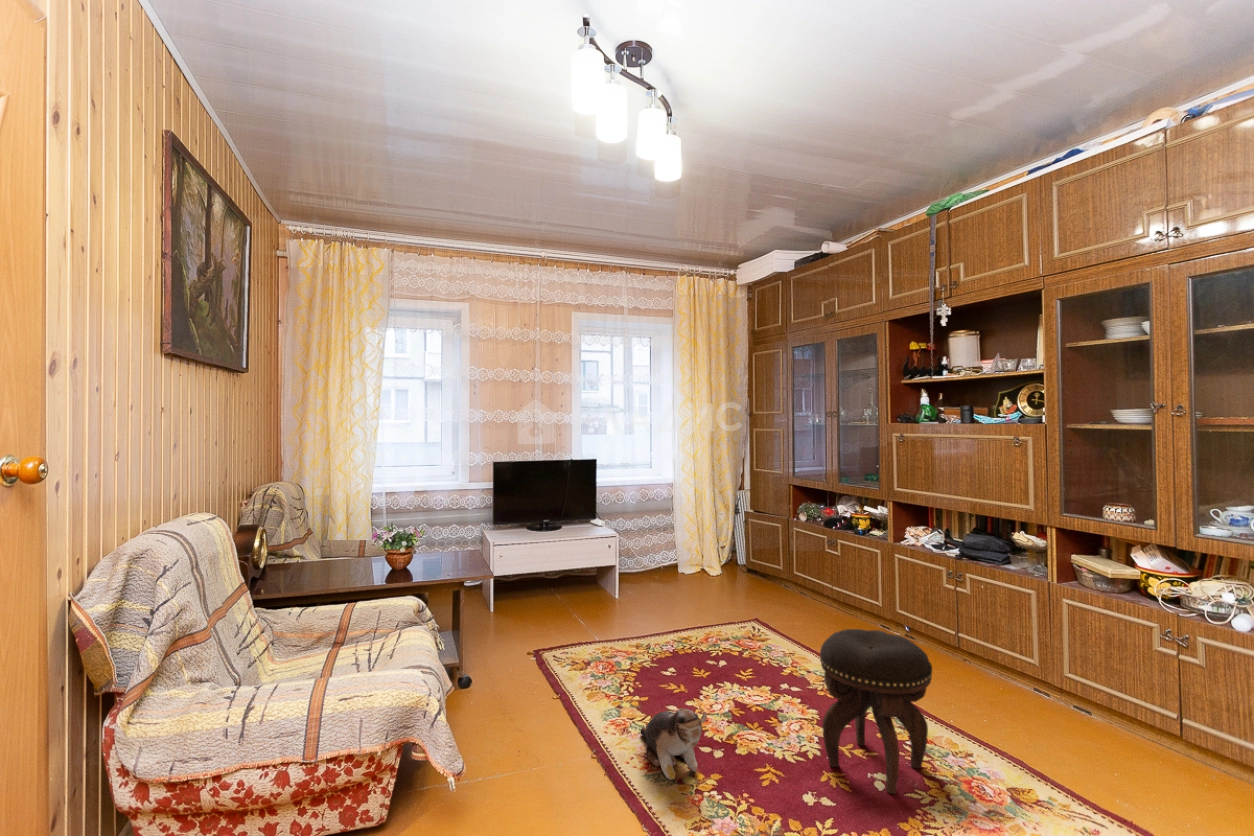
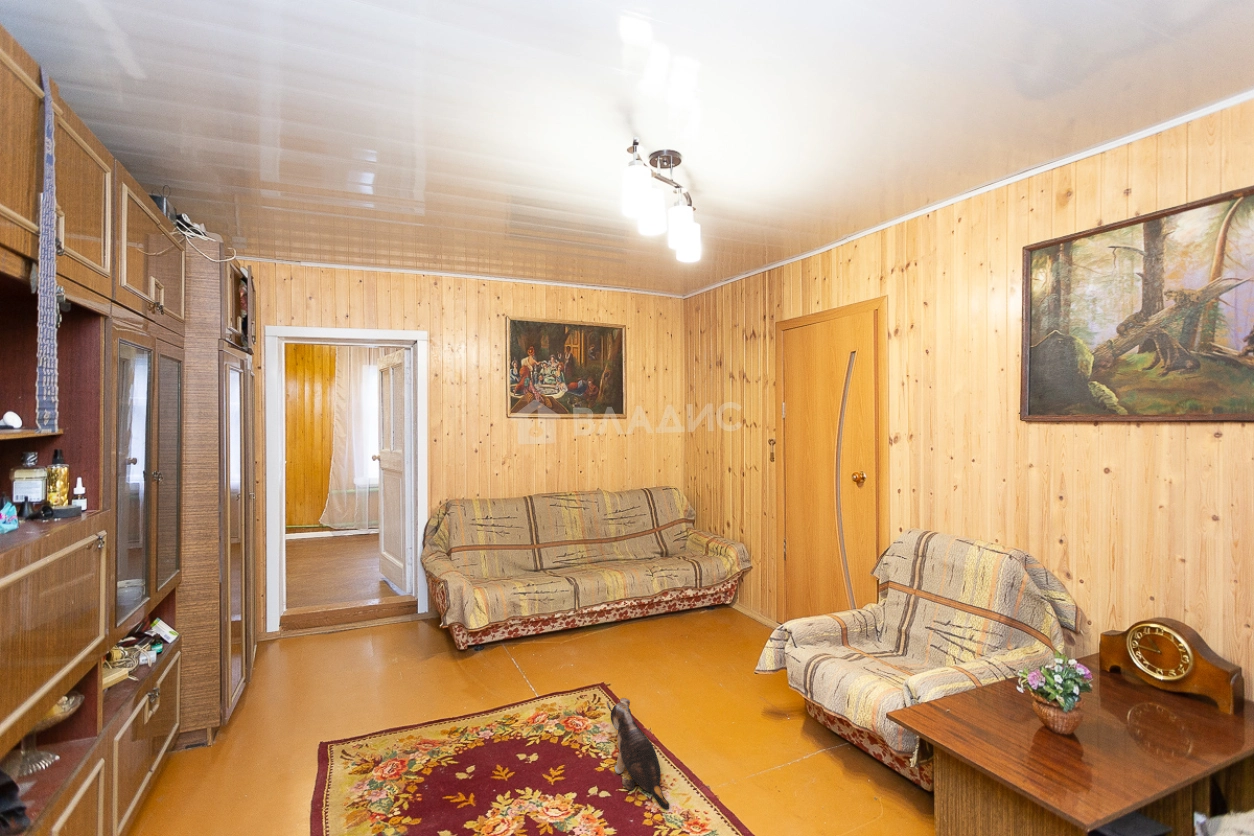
footstool: present [820,629,932,794] -> none [408,666,503,816]

